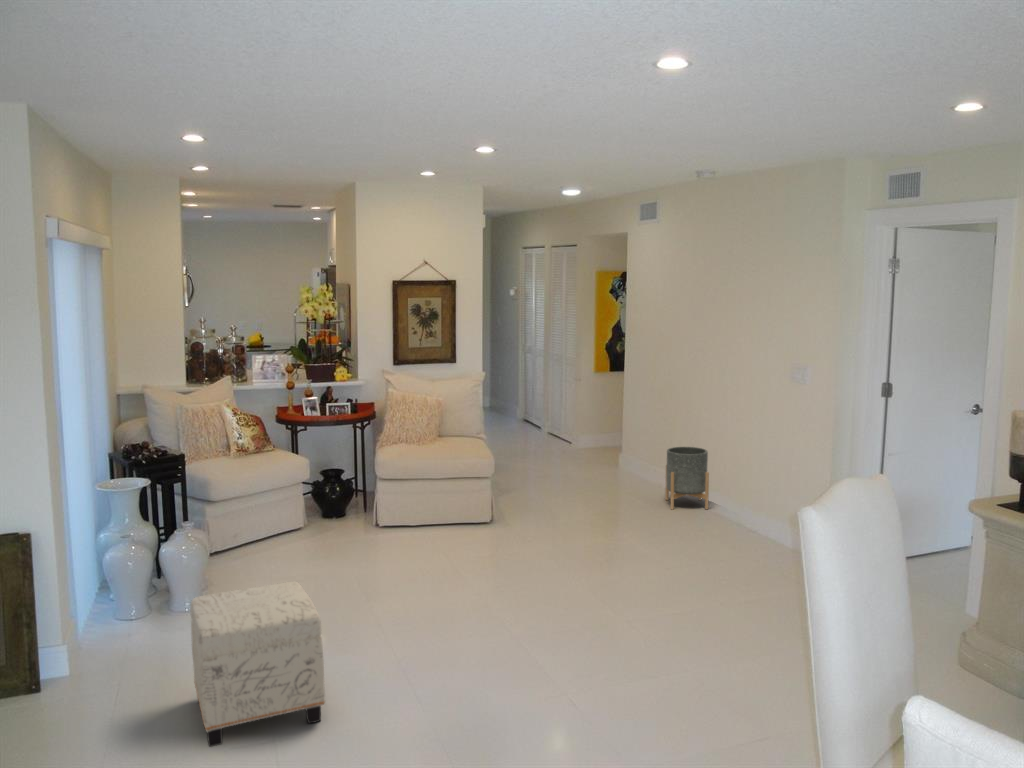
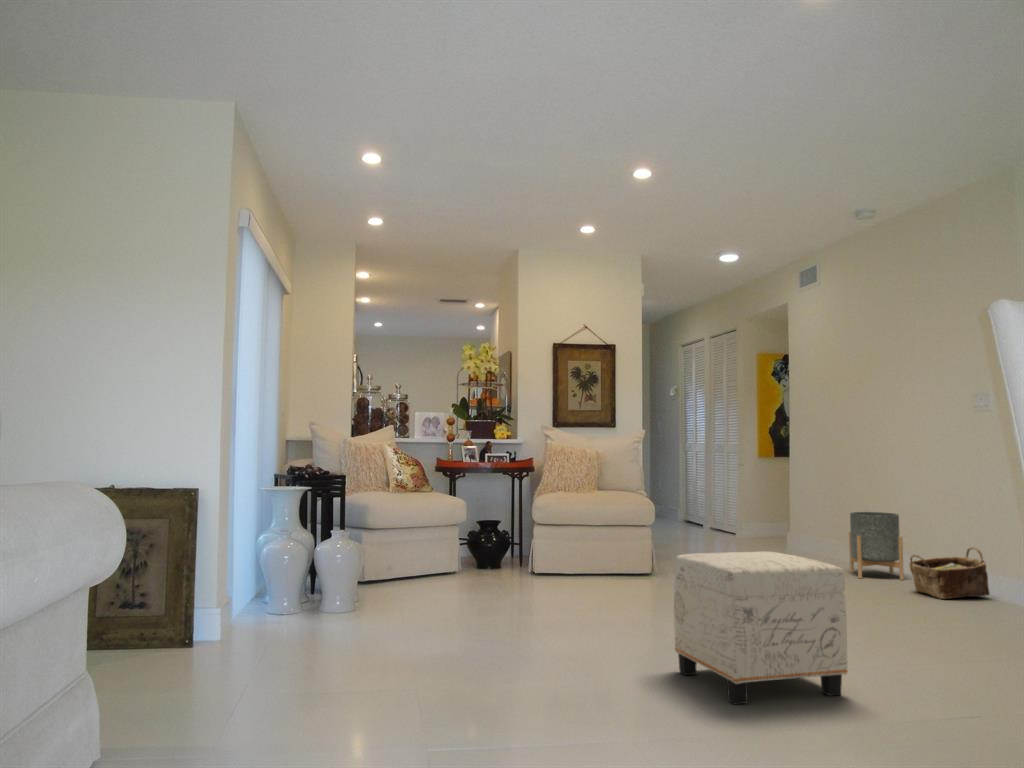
woven basket: none [710,488,772,537] -> present [909,547,990,599]
ottoman: present [190,582,325,747] -> present [674,551,847,704]

